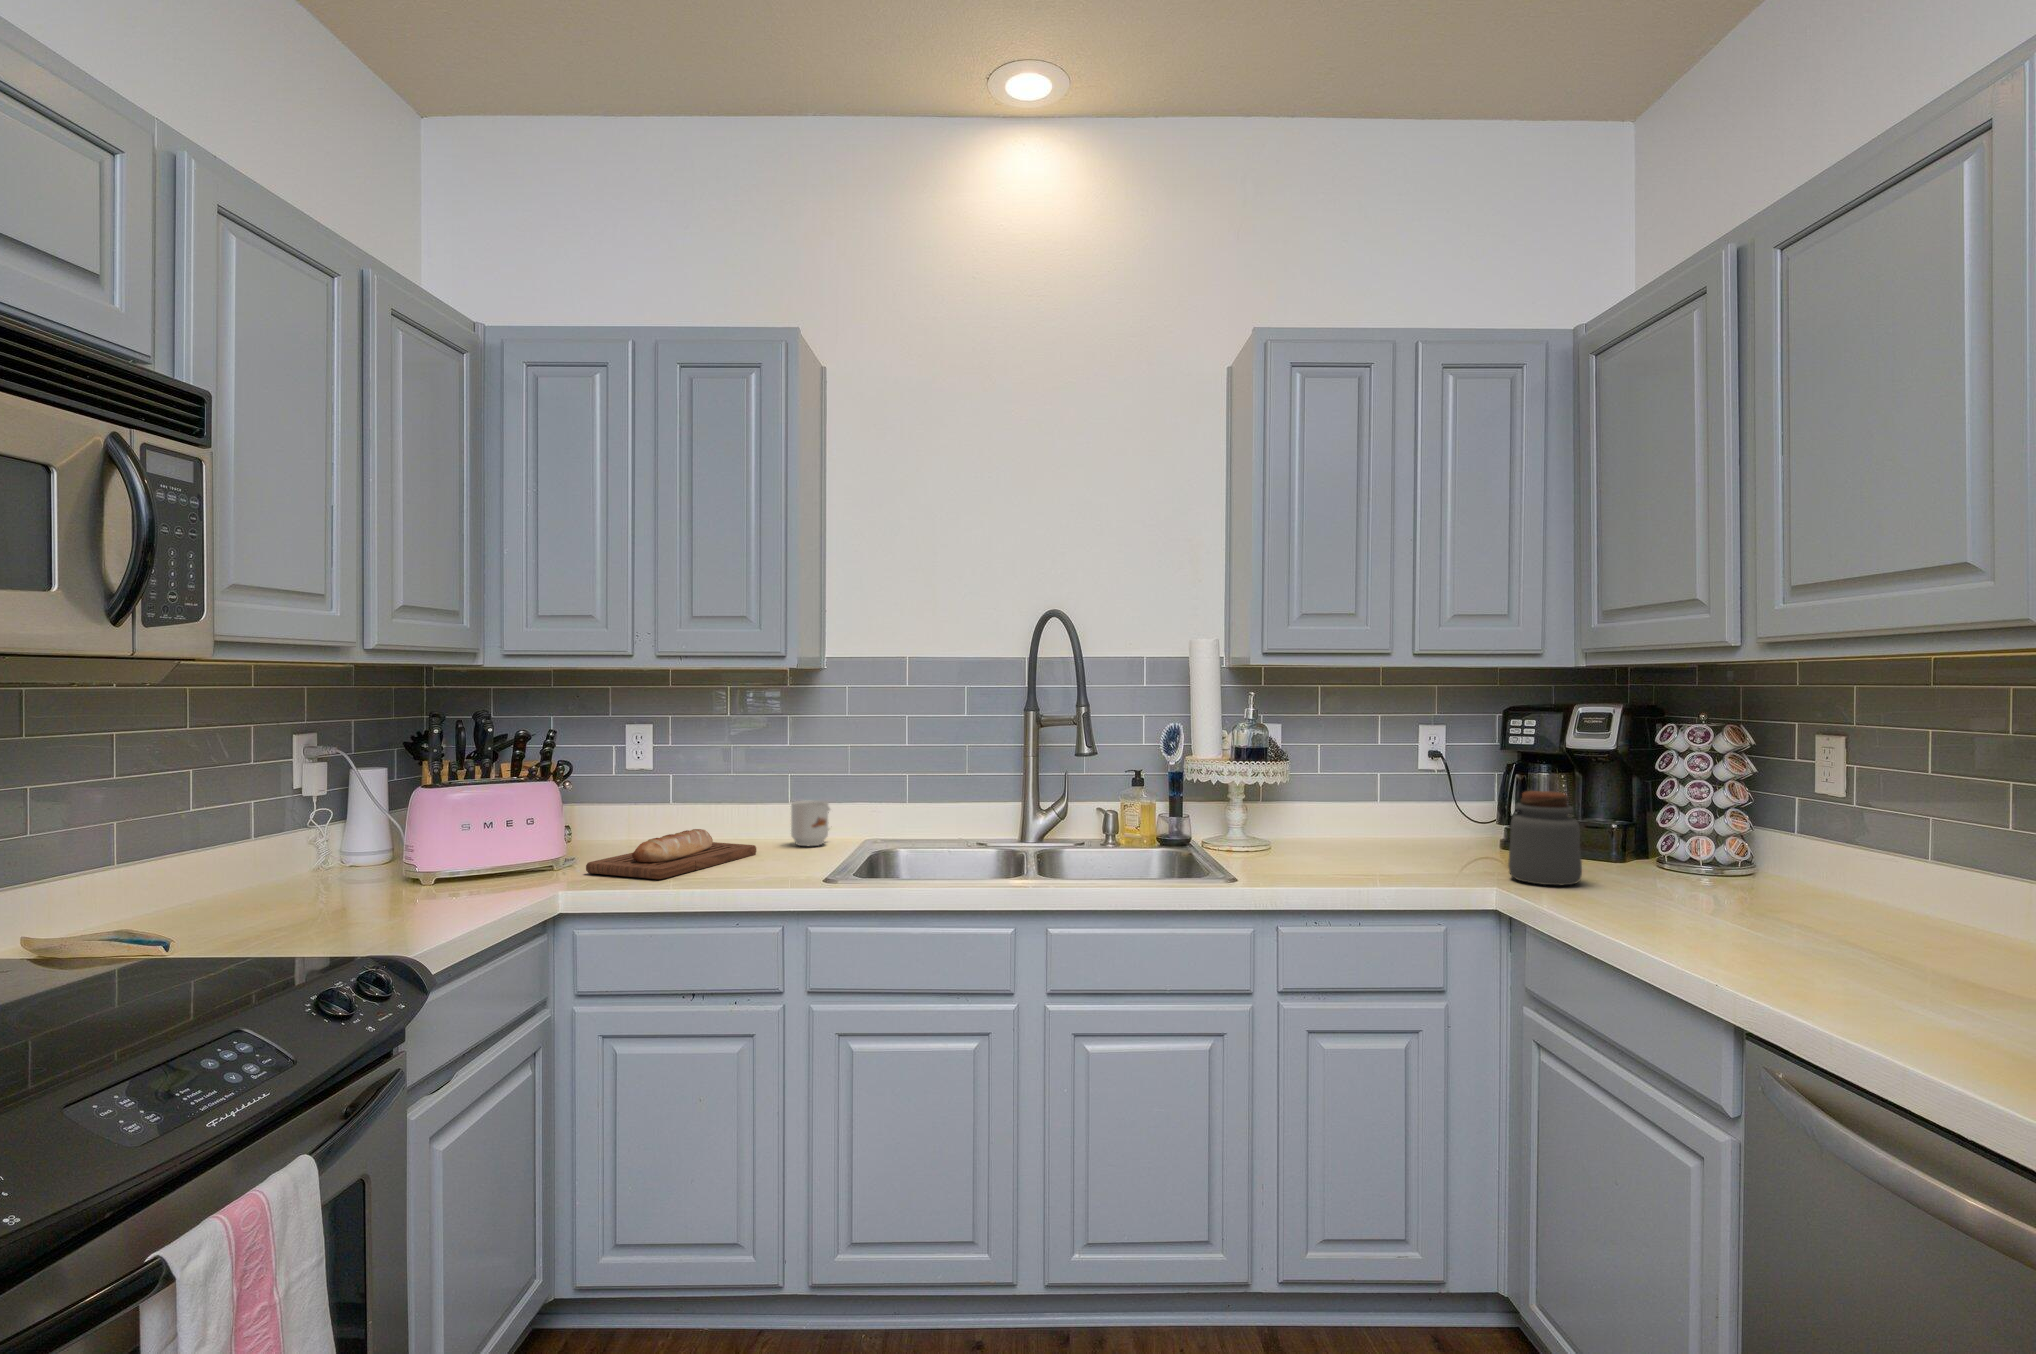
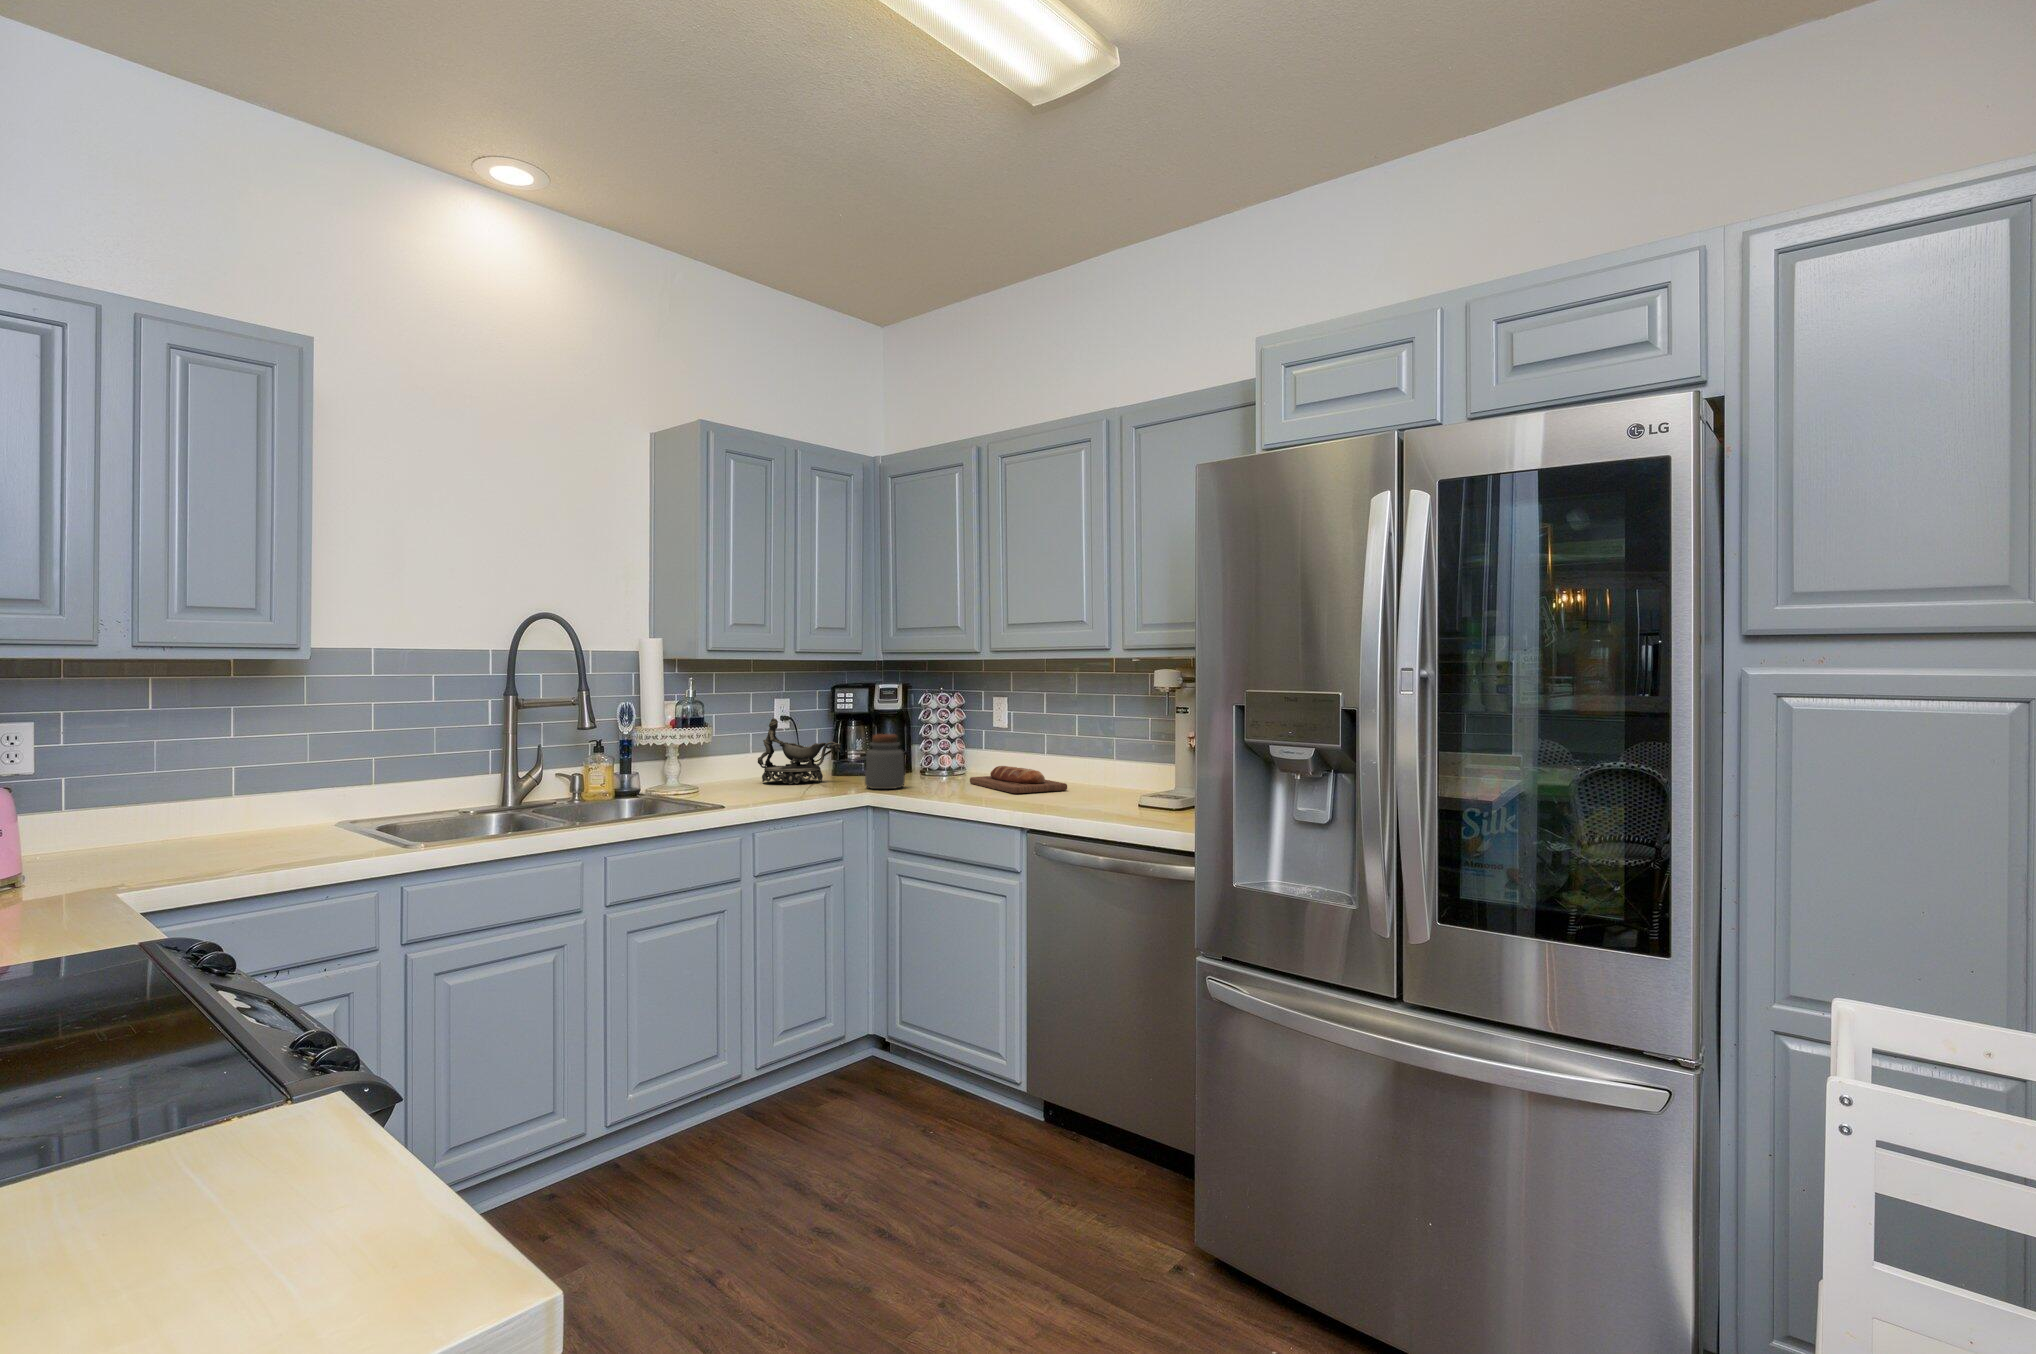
decorative bowl: none [1369,754,1493,855] -> present [758,718,841,784]
mug: present [791,801,830,846] -> none [250,790,298,835]
bread loaf: present [586,829,756,879] -> present [970,766,1067,793]

